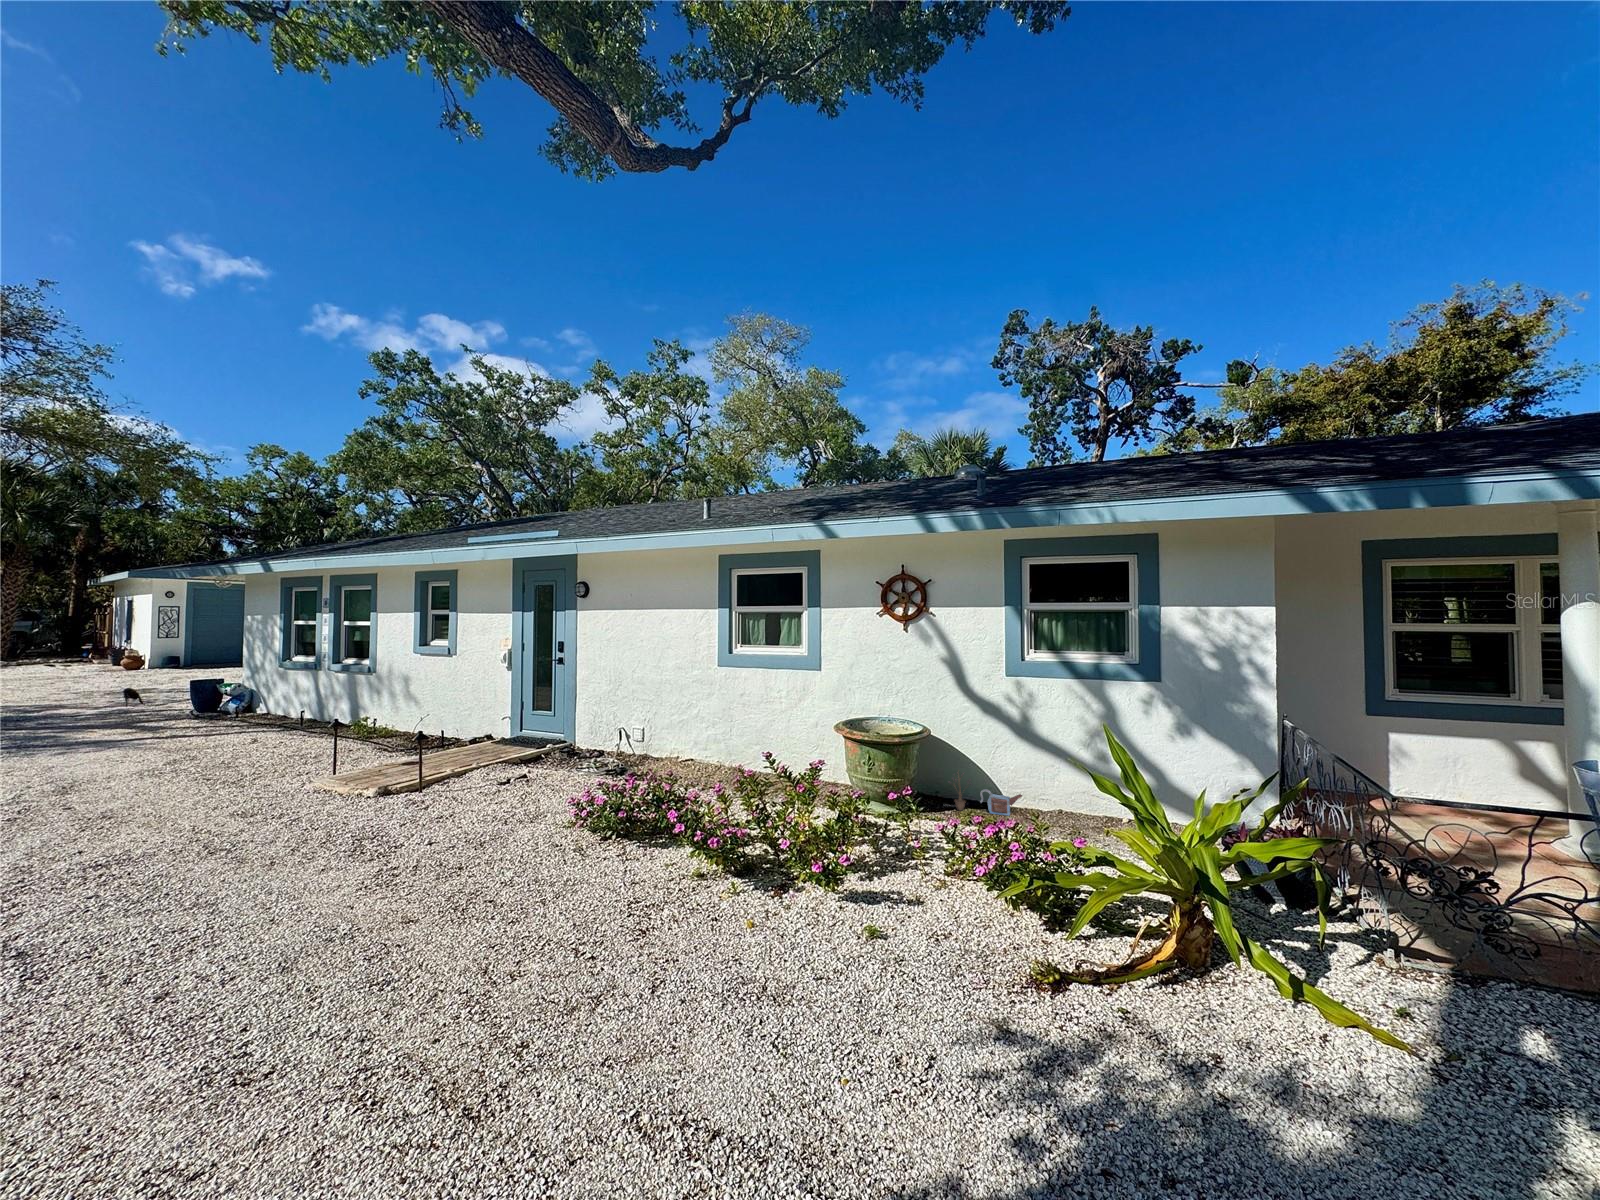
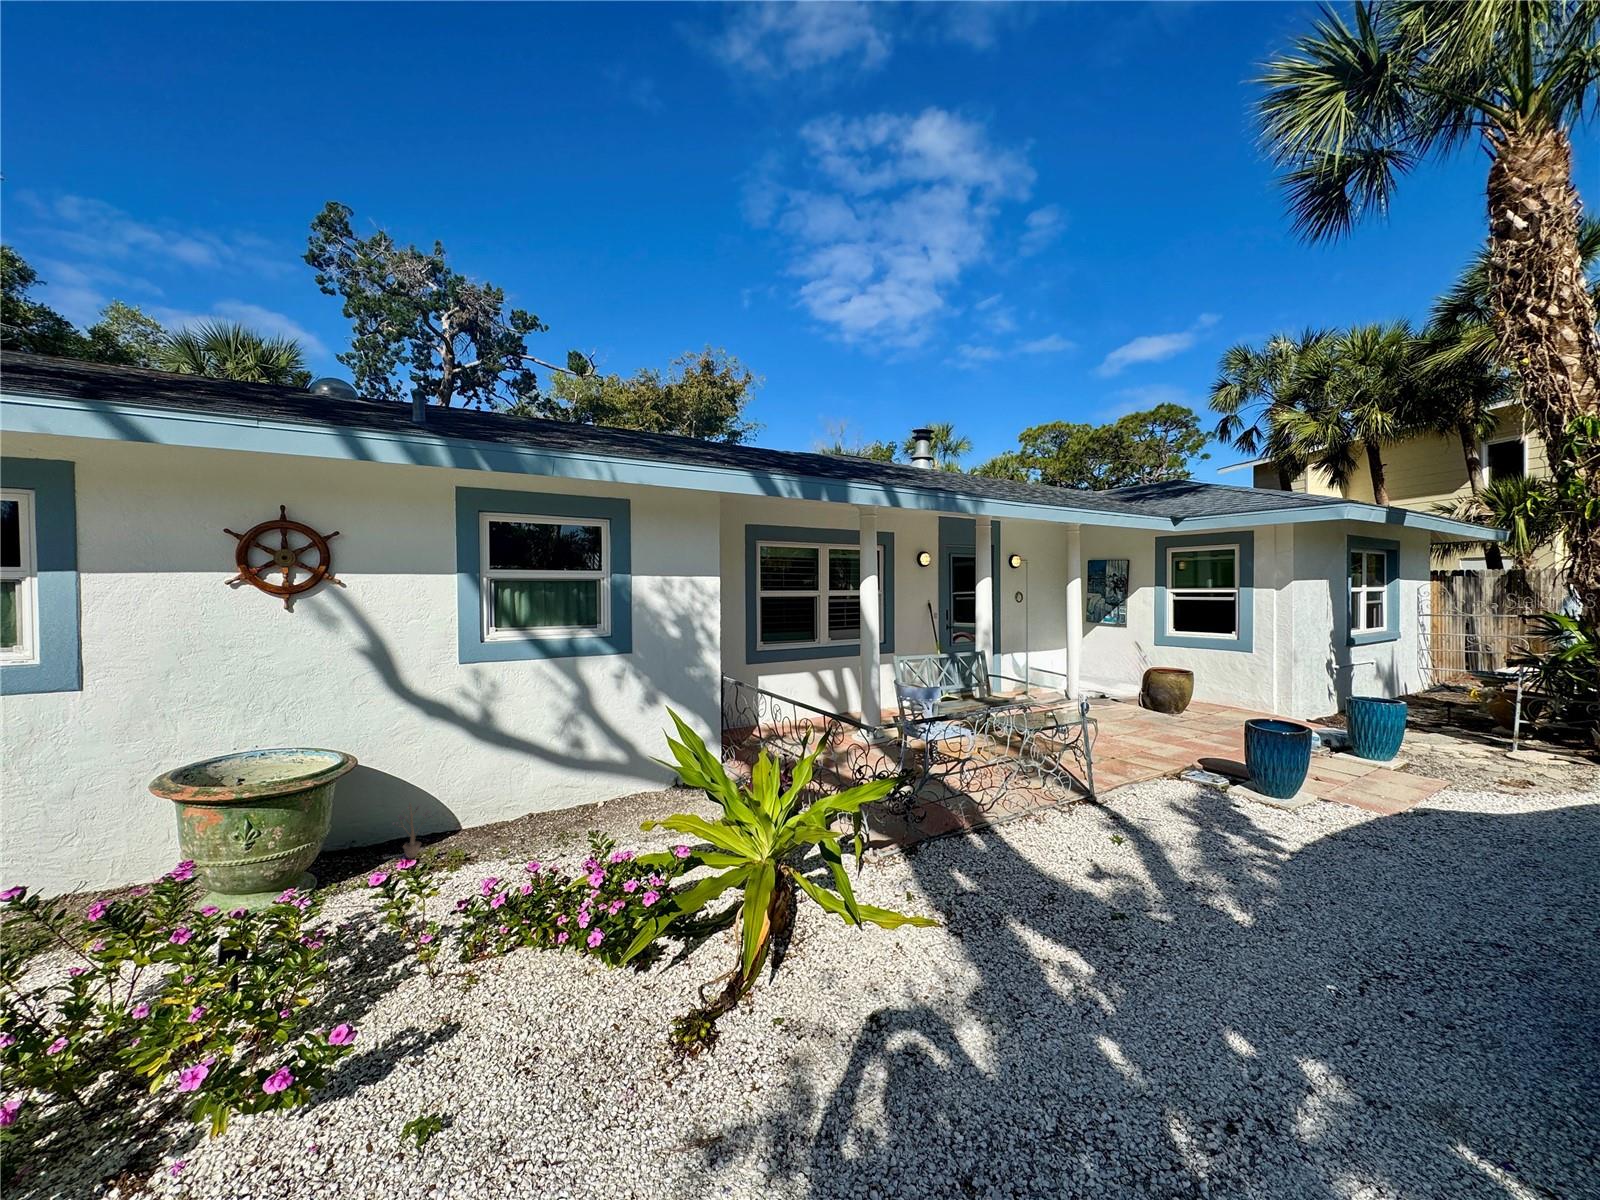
watering can: present [980,789,1022,816] -> none [441,811,501,848]

